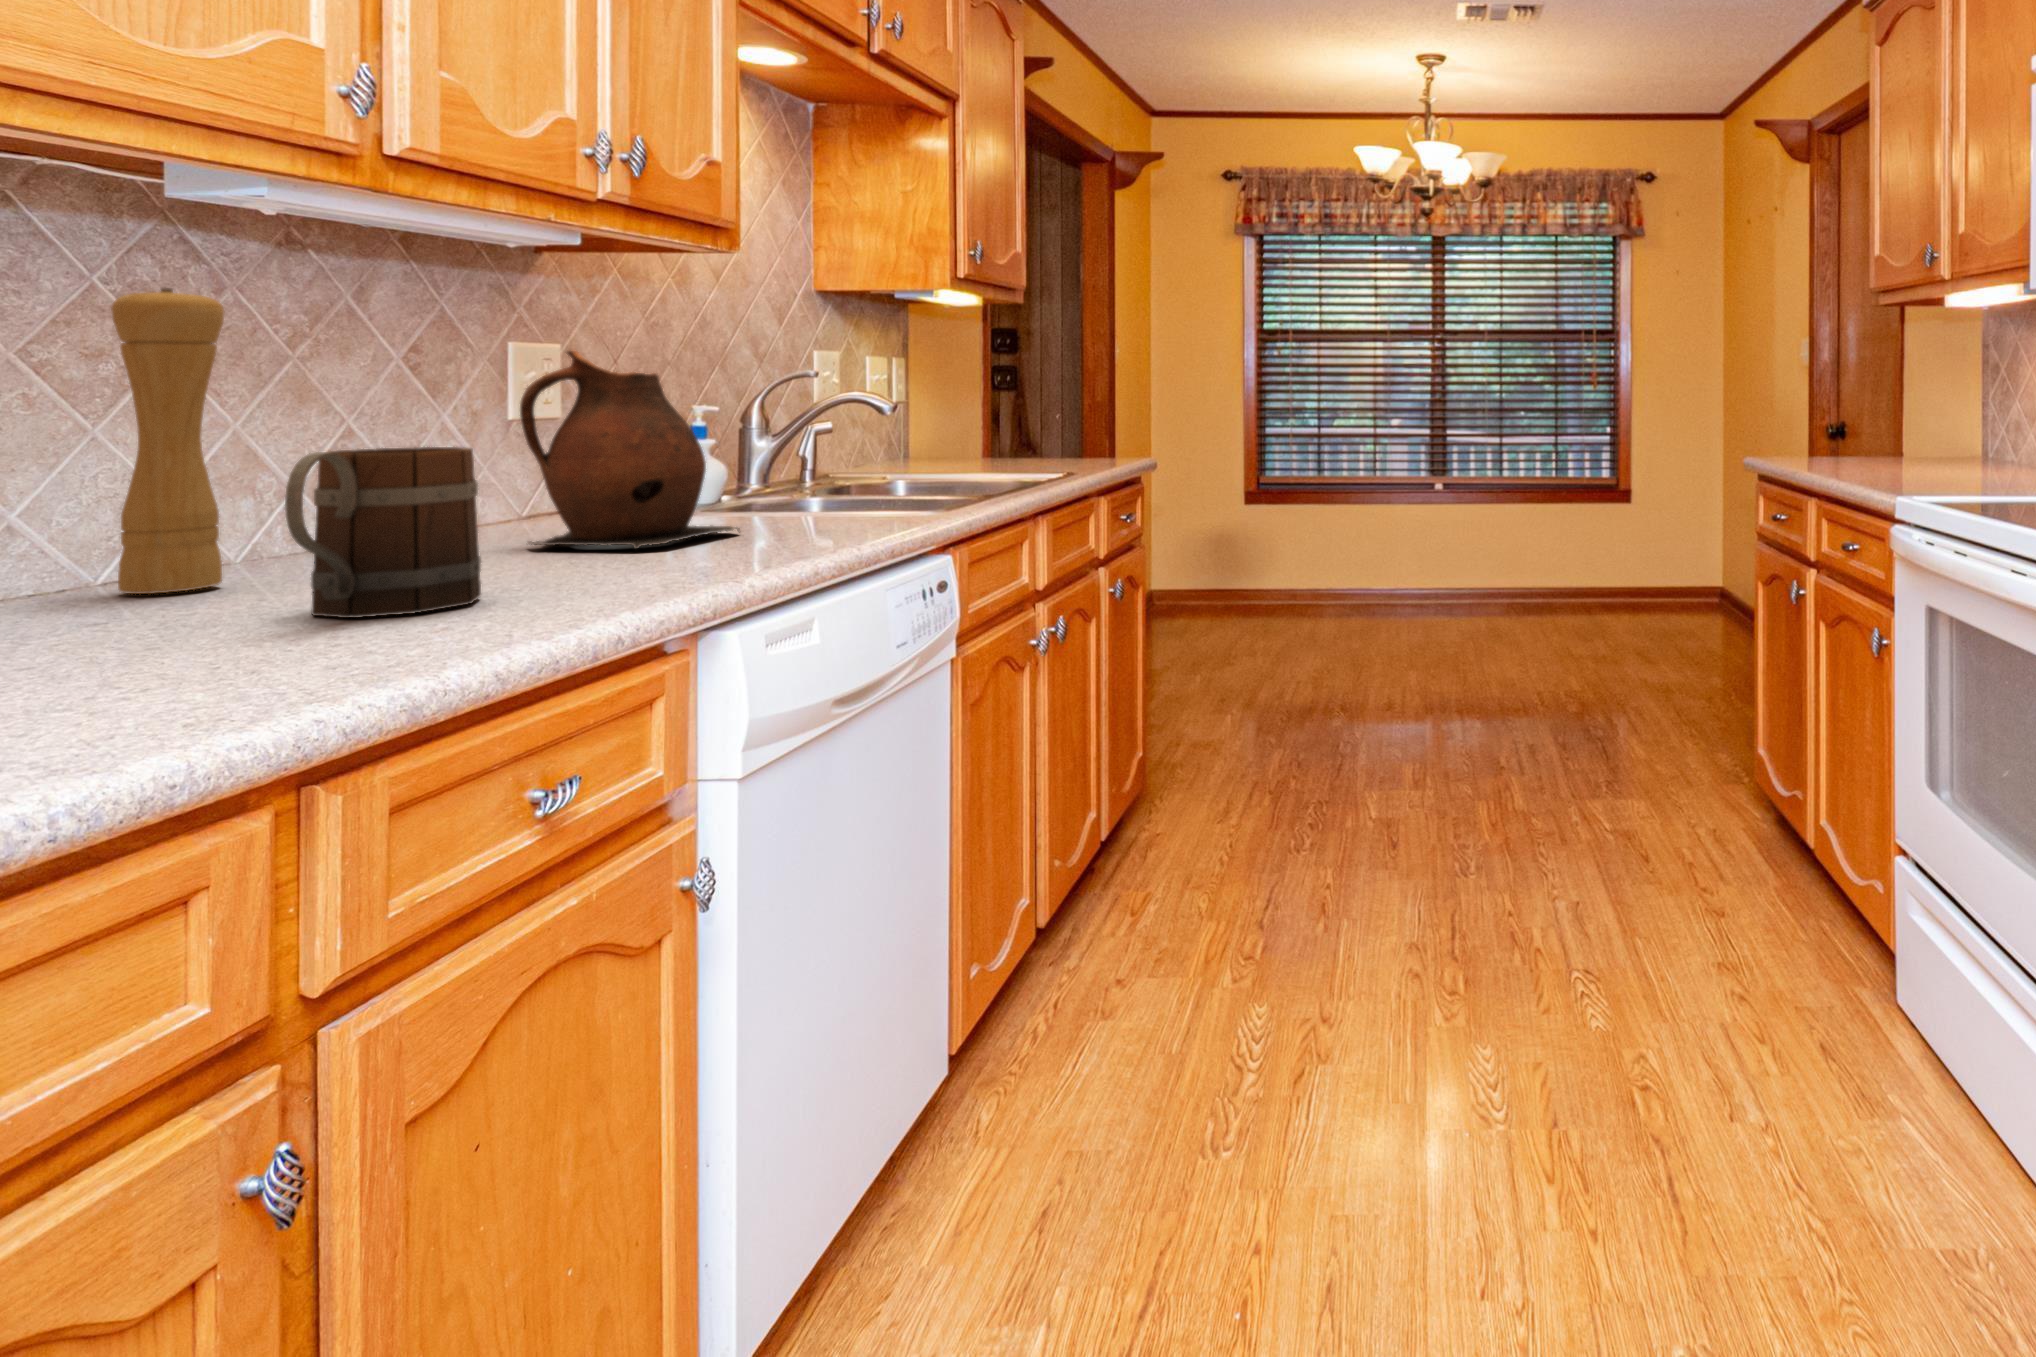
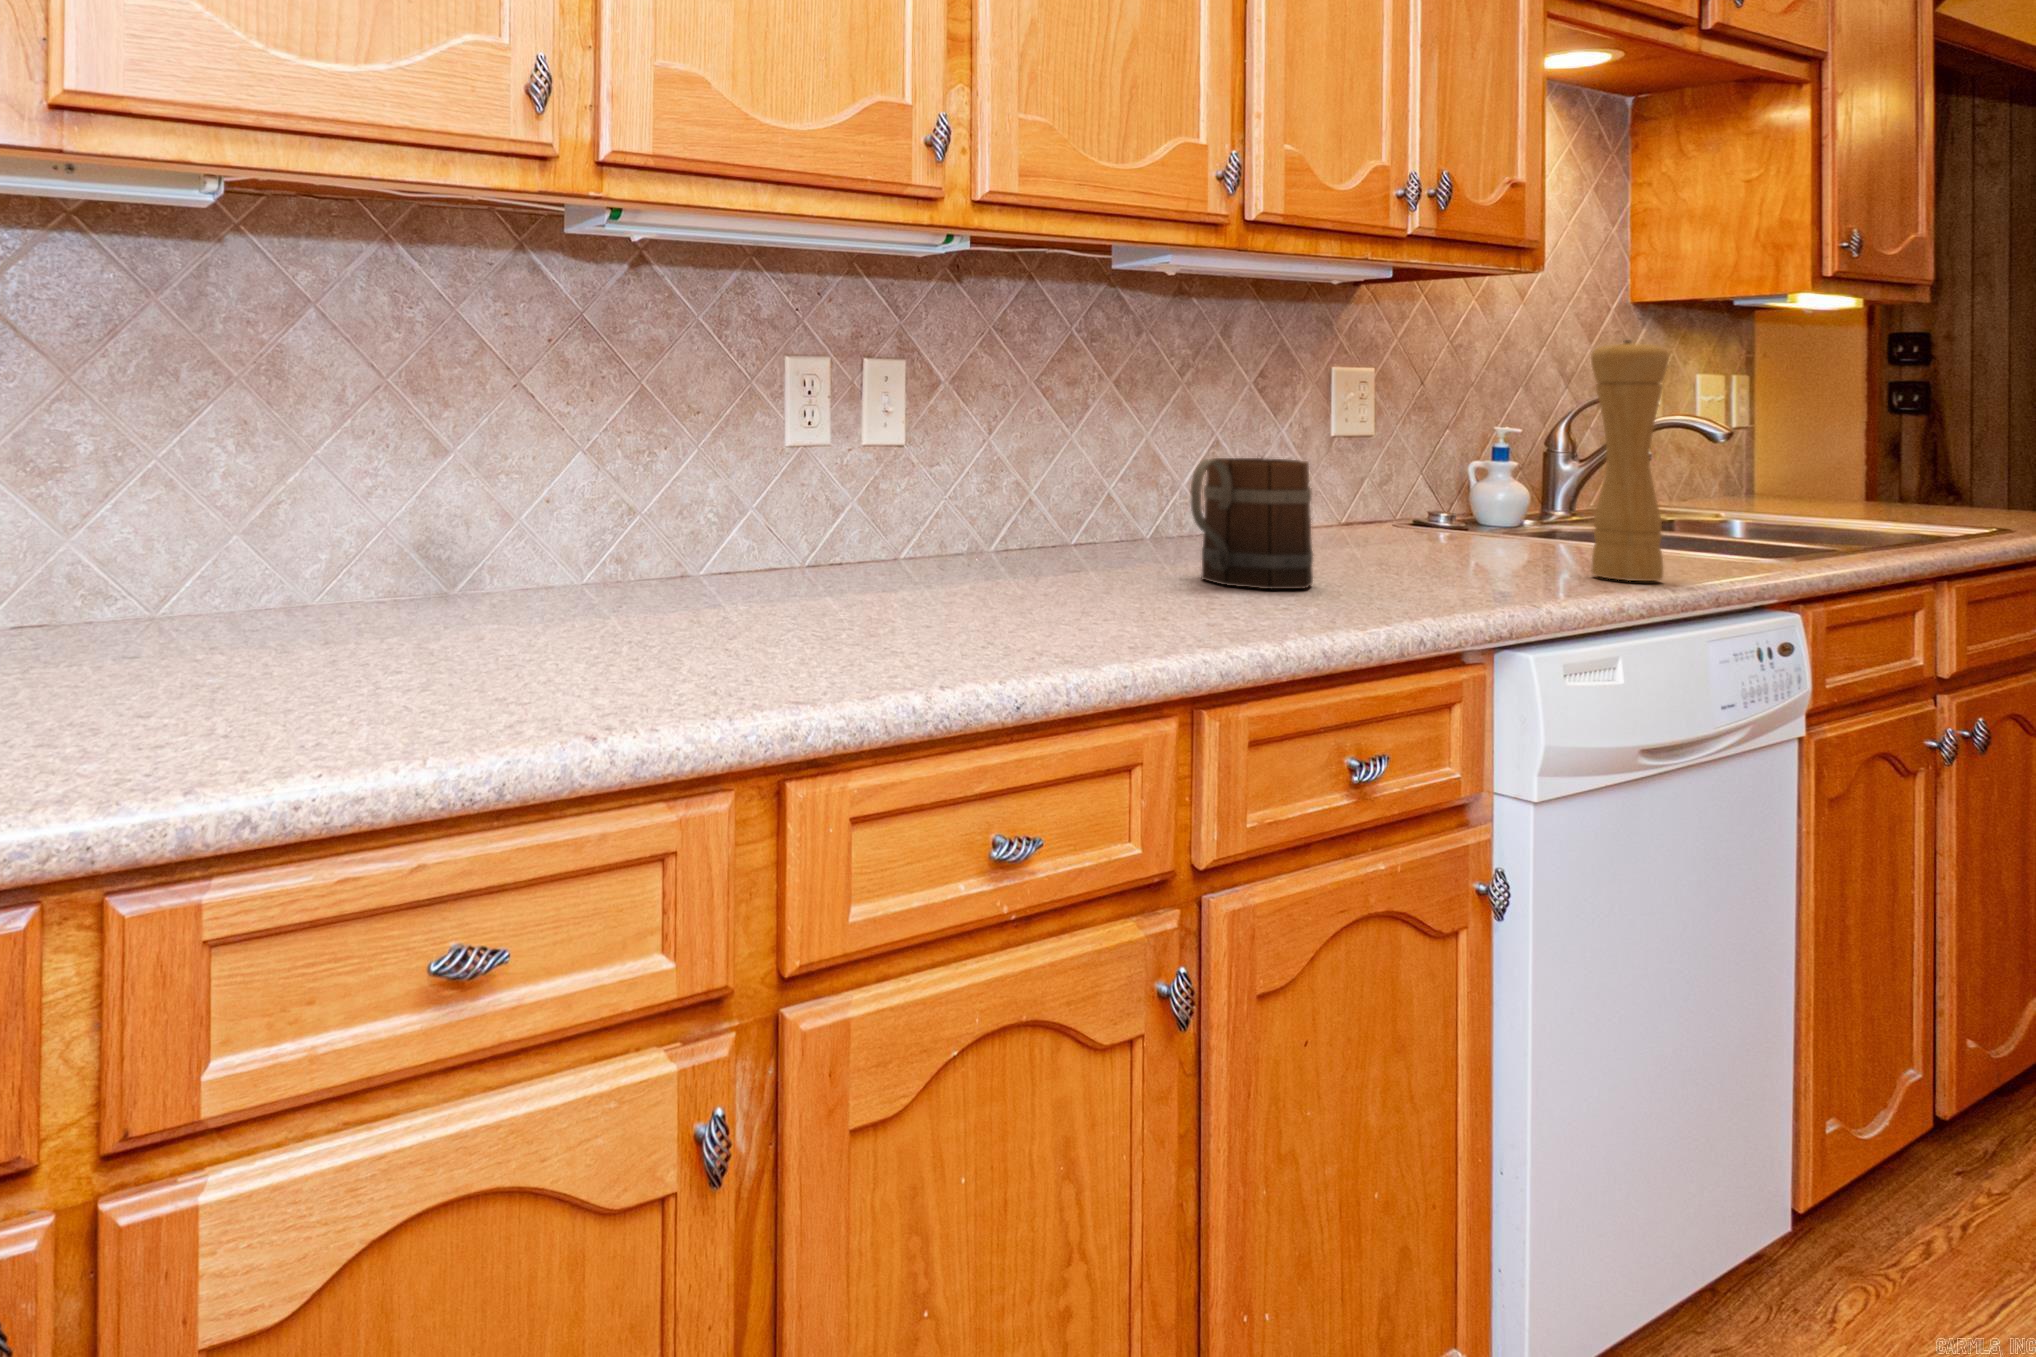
pepper mill: present [111,288,224,594] -> present [1591,340,1669,581]
ceramic pitcher: present [520,350,739,549] -> none [1337,377,1539,564]

